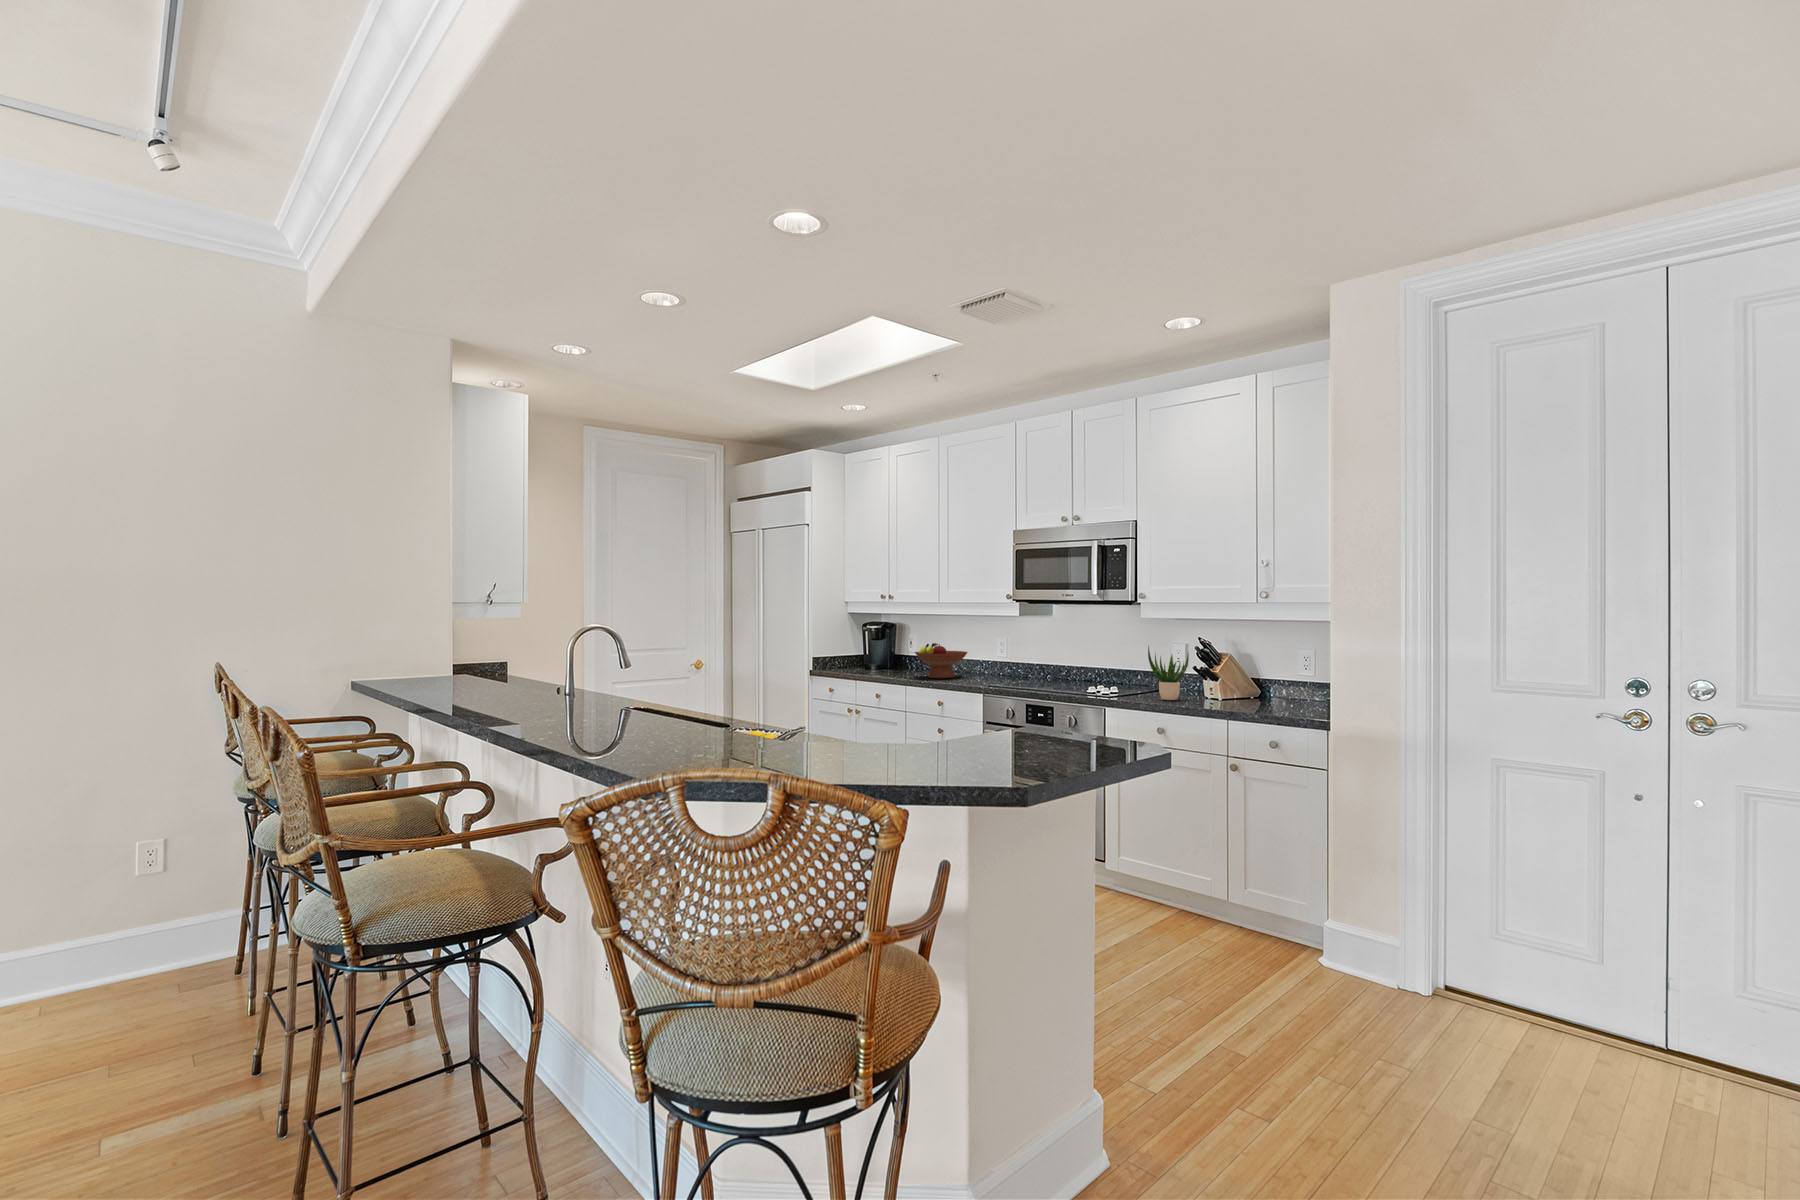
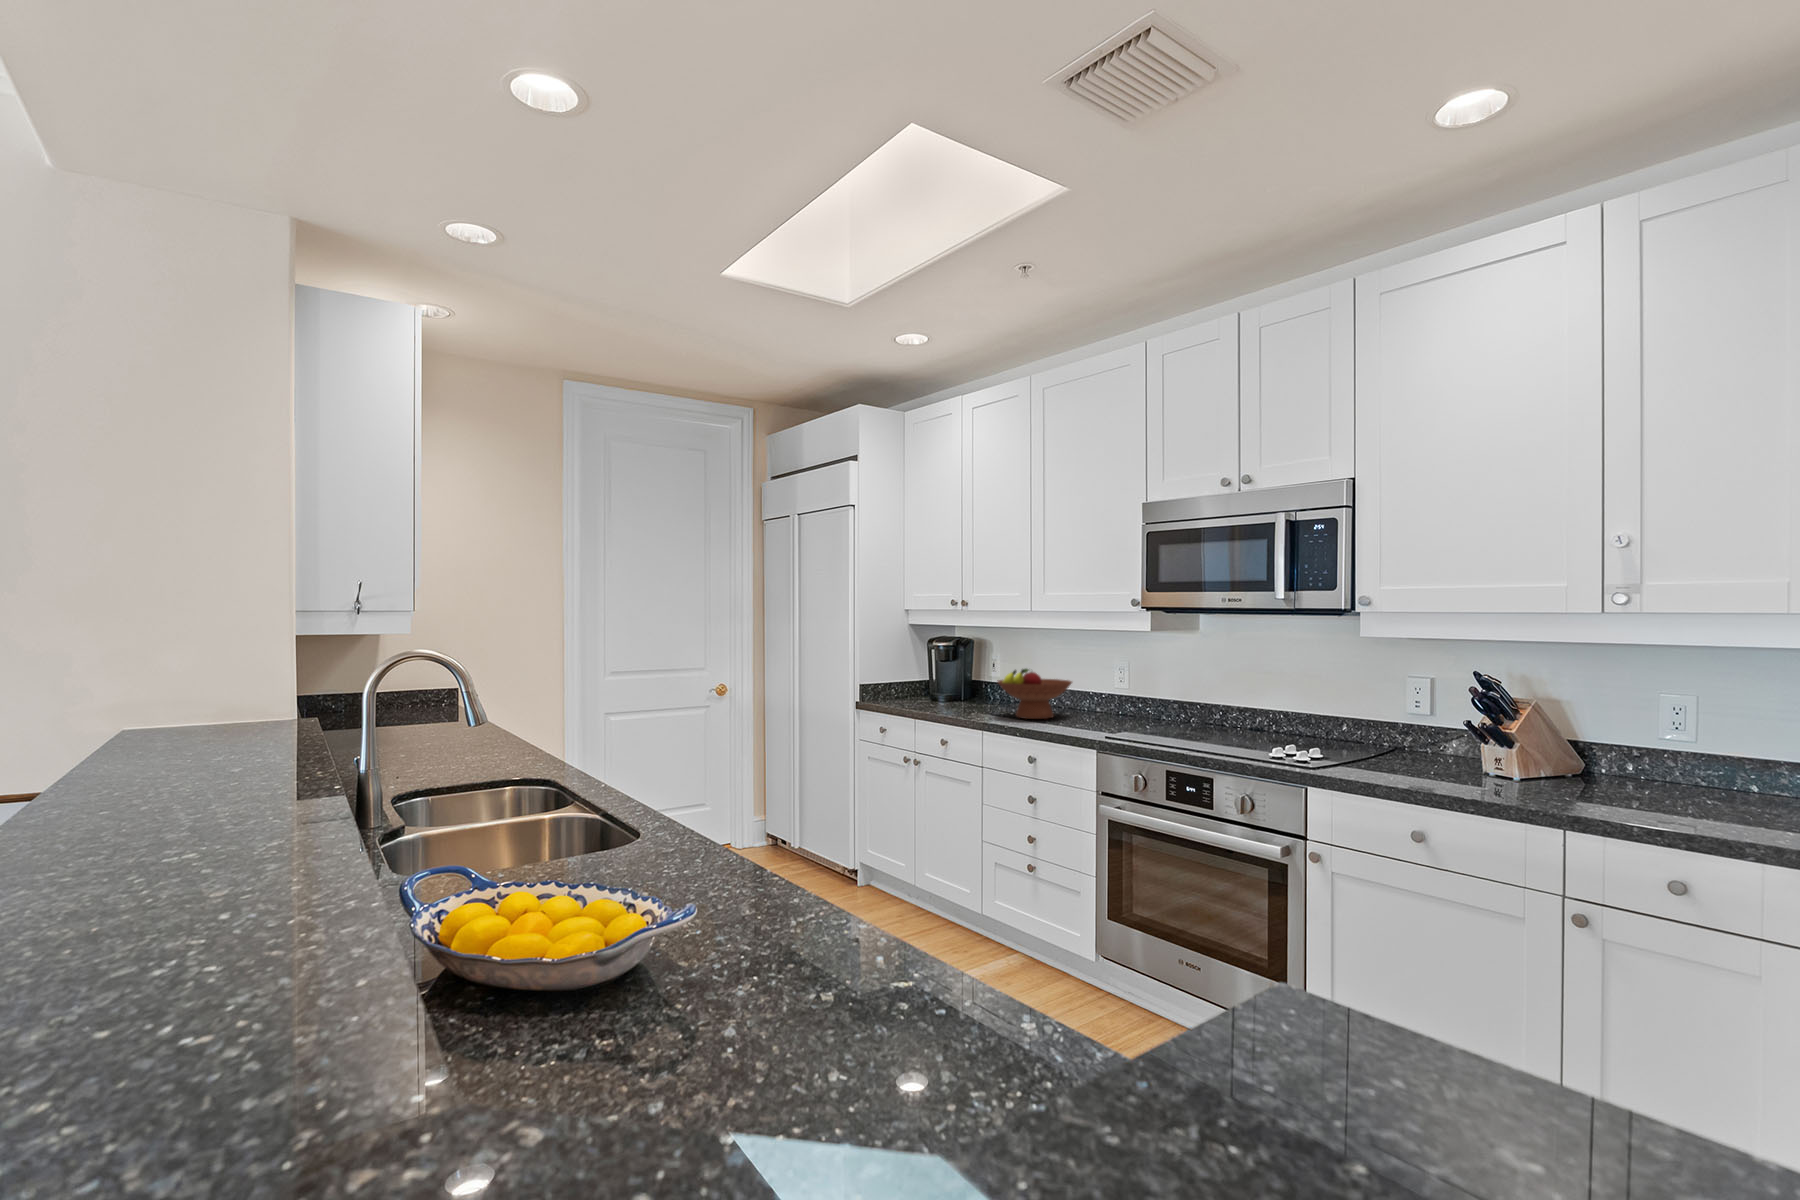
potted plant: present [1148,647,1189,700] -> none [1382,683,1455,778]

